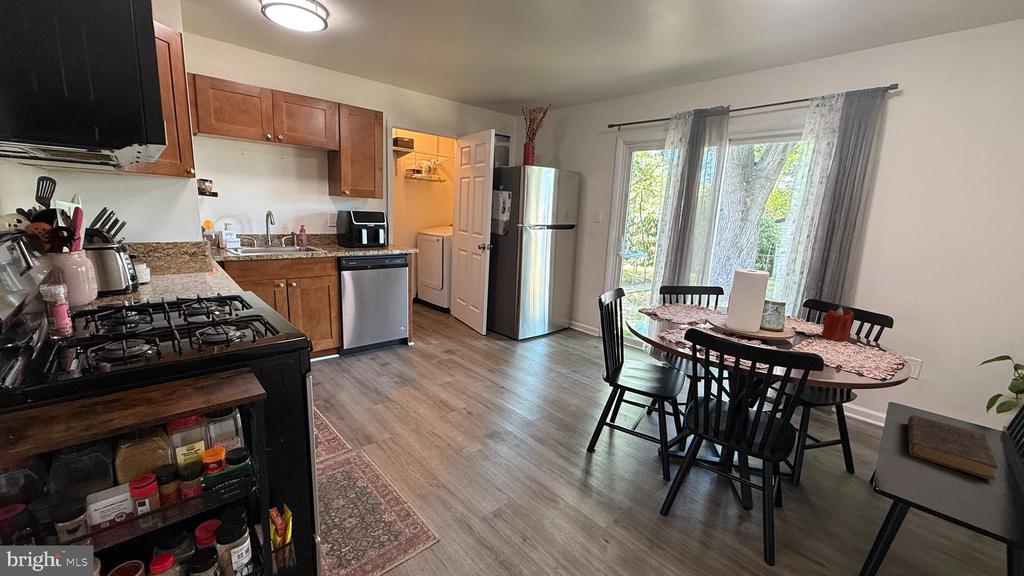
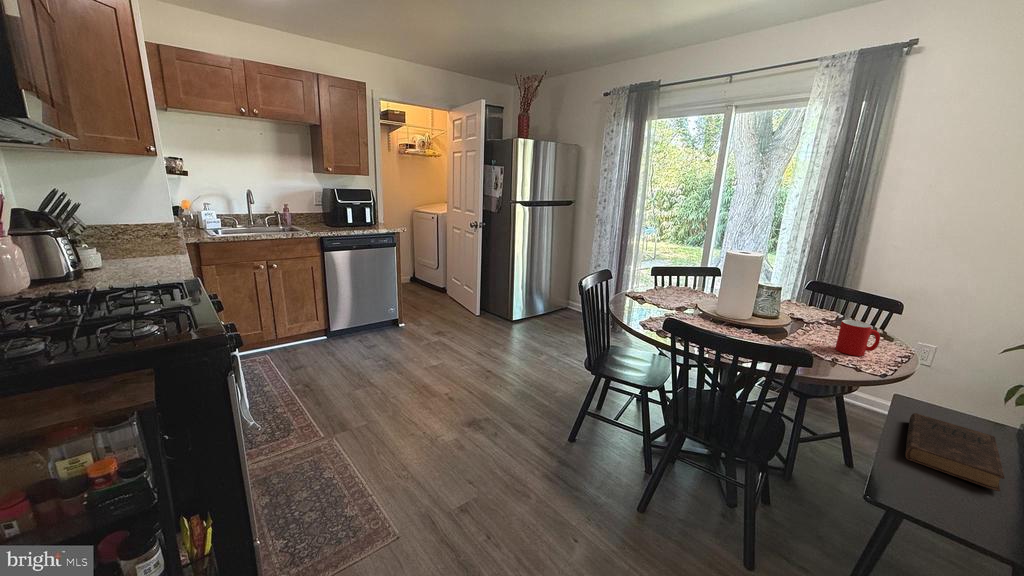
candle: present [822,308,854,341] -> none [822,292,858,329]
cup: none [838,331,878,363] -> present [835,320,880,356]

